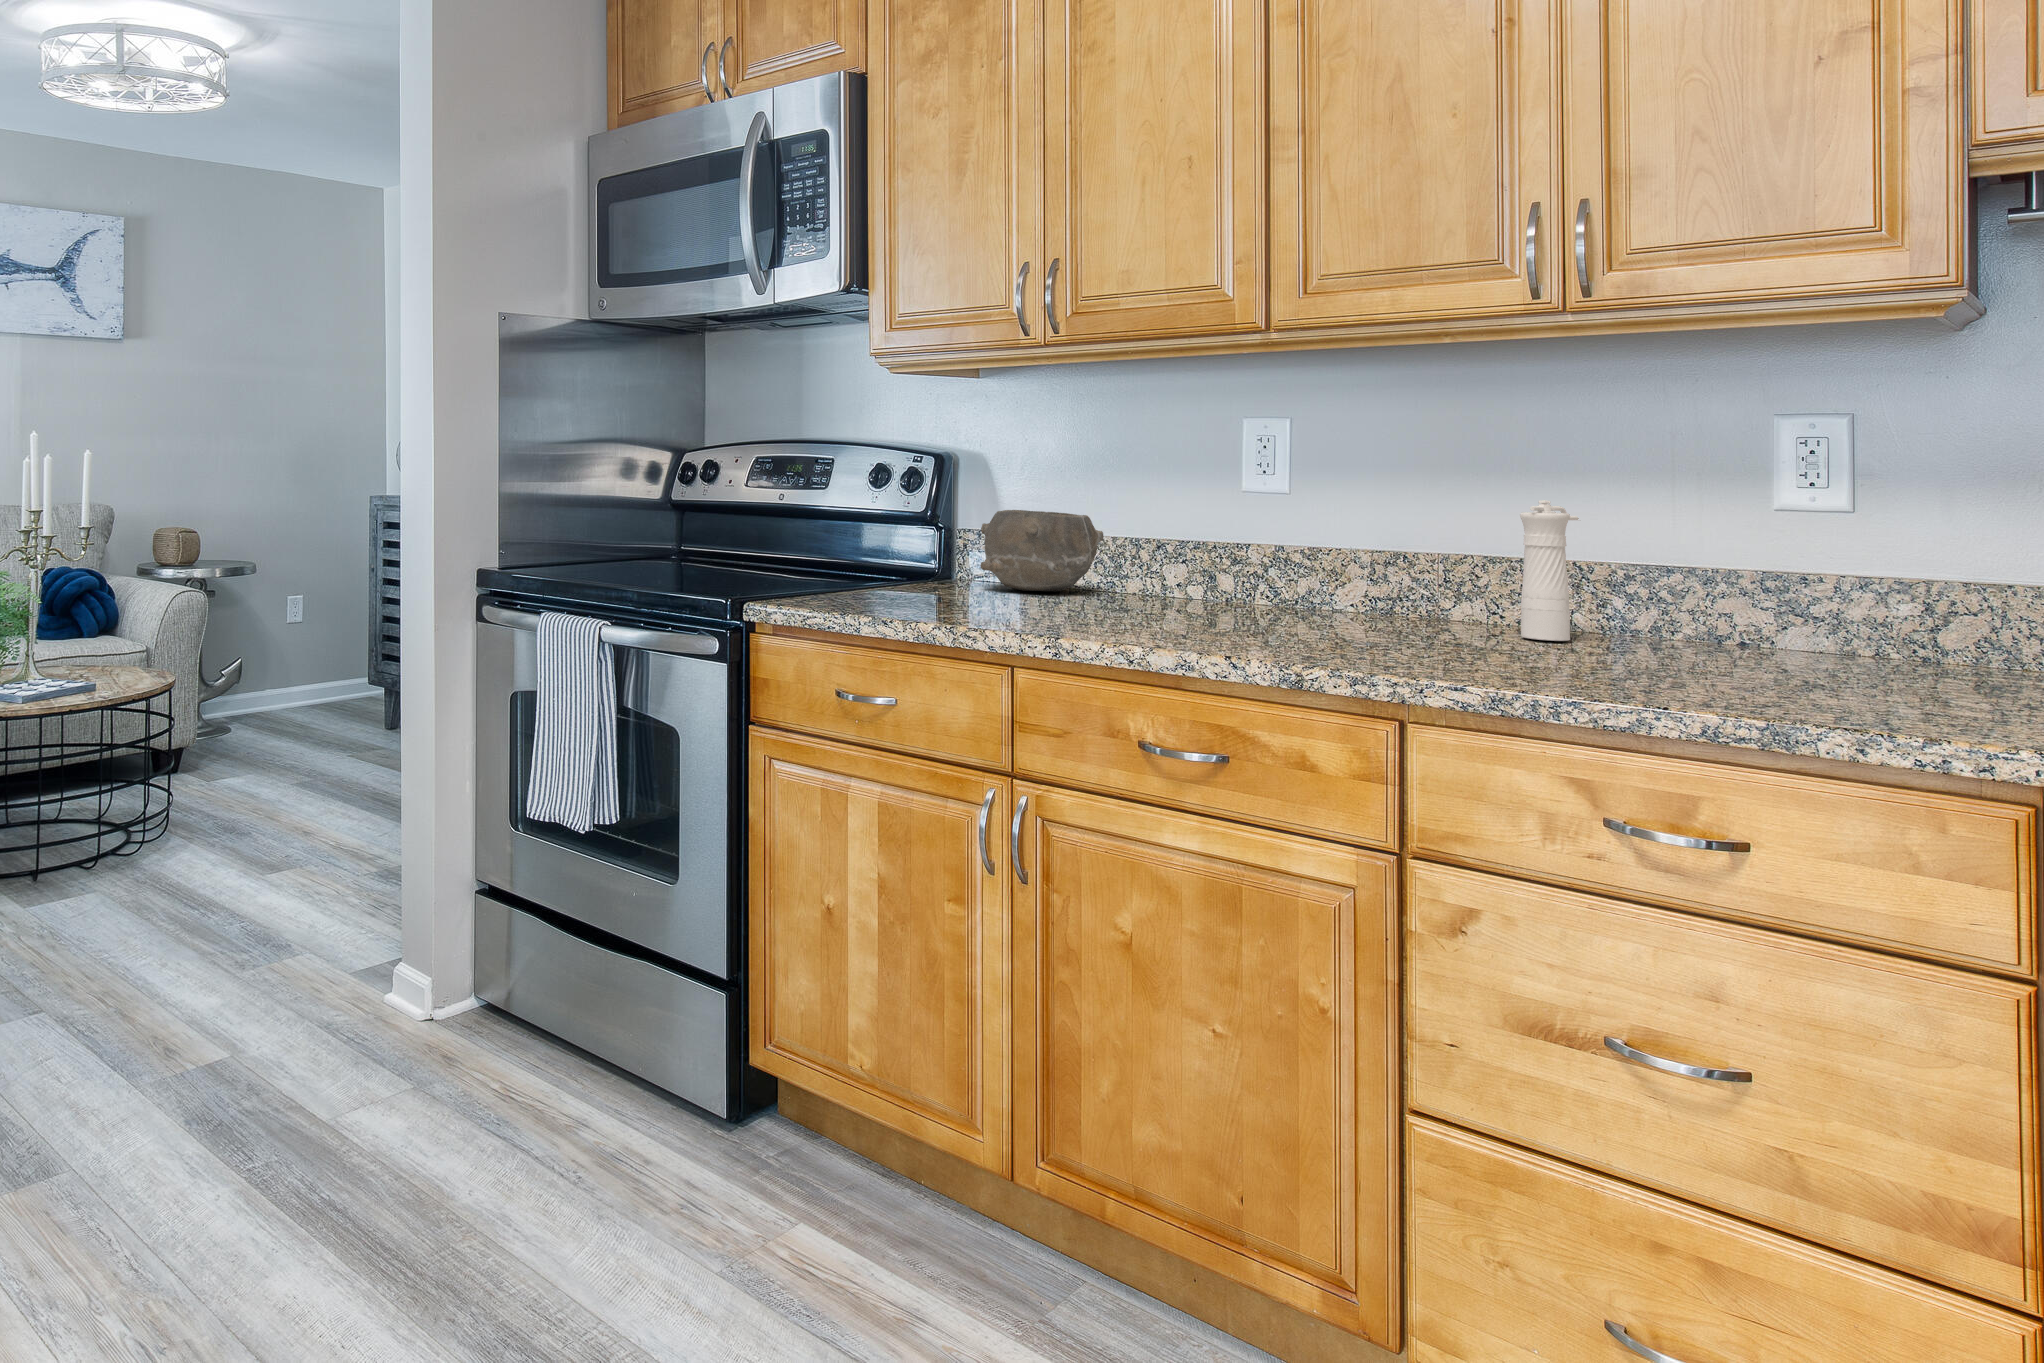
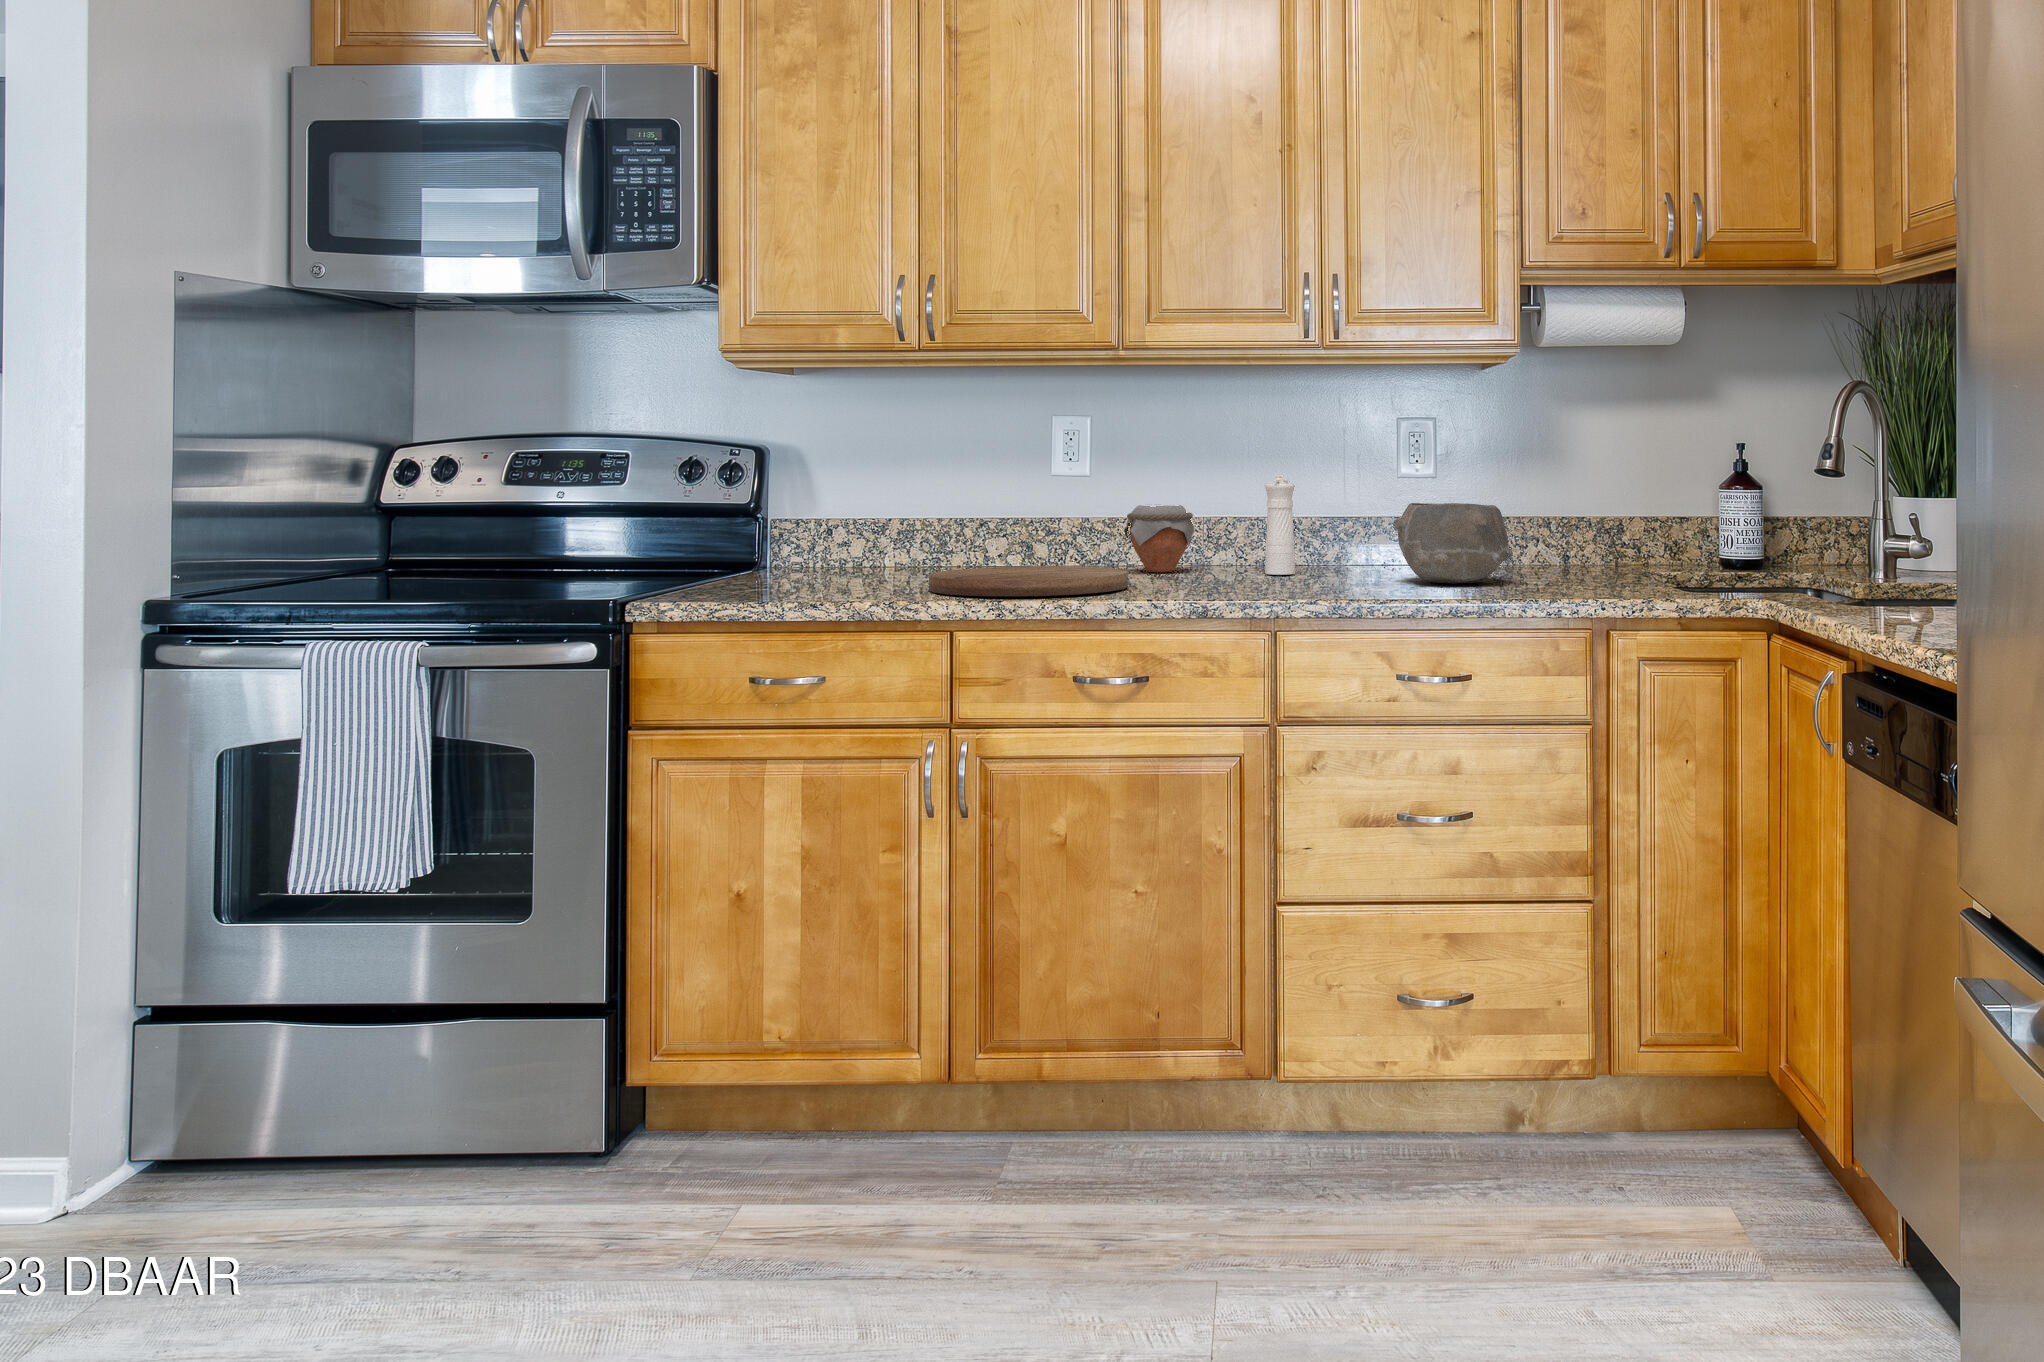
bowl: present [980,510,1103,592] -> present [1394,503,1512,584]
jar: none [1325,533,1429,620] -> present [1124,505,1194,572]
cutting board: none [1032,595,1279,639] -> present [929,566,1128,596]

